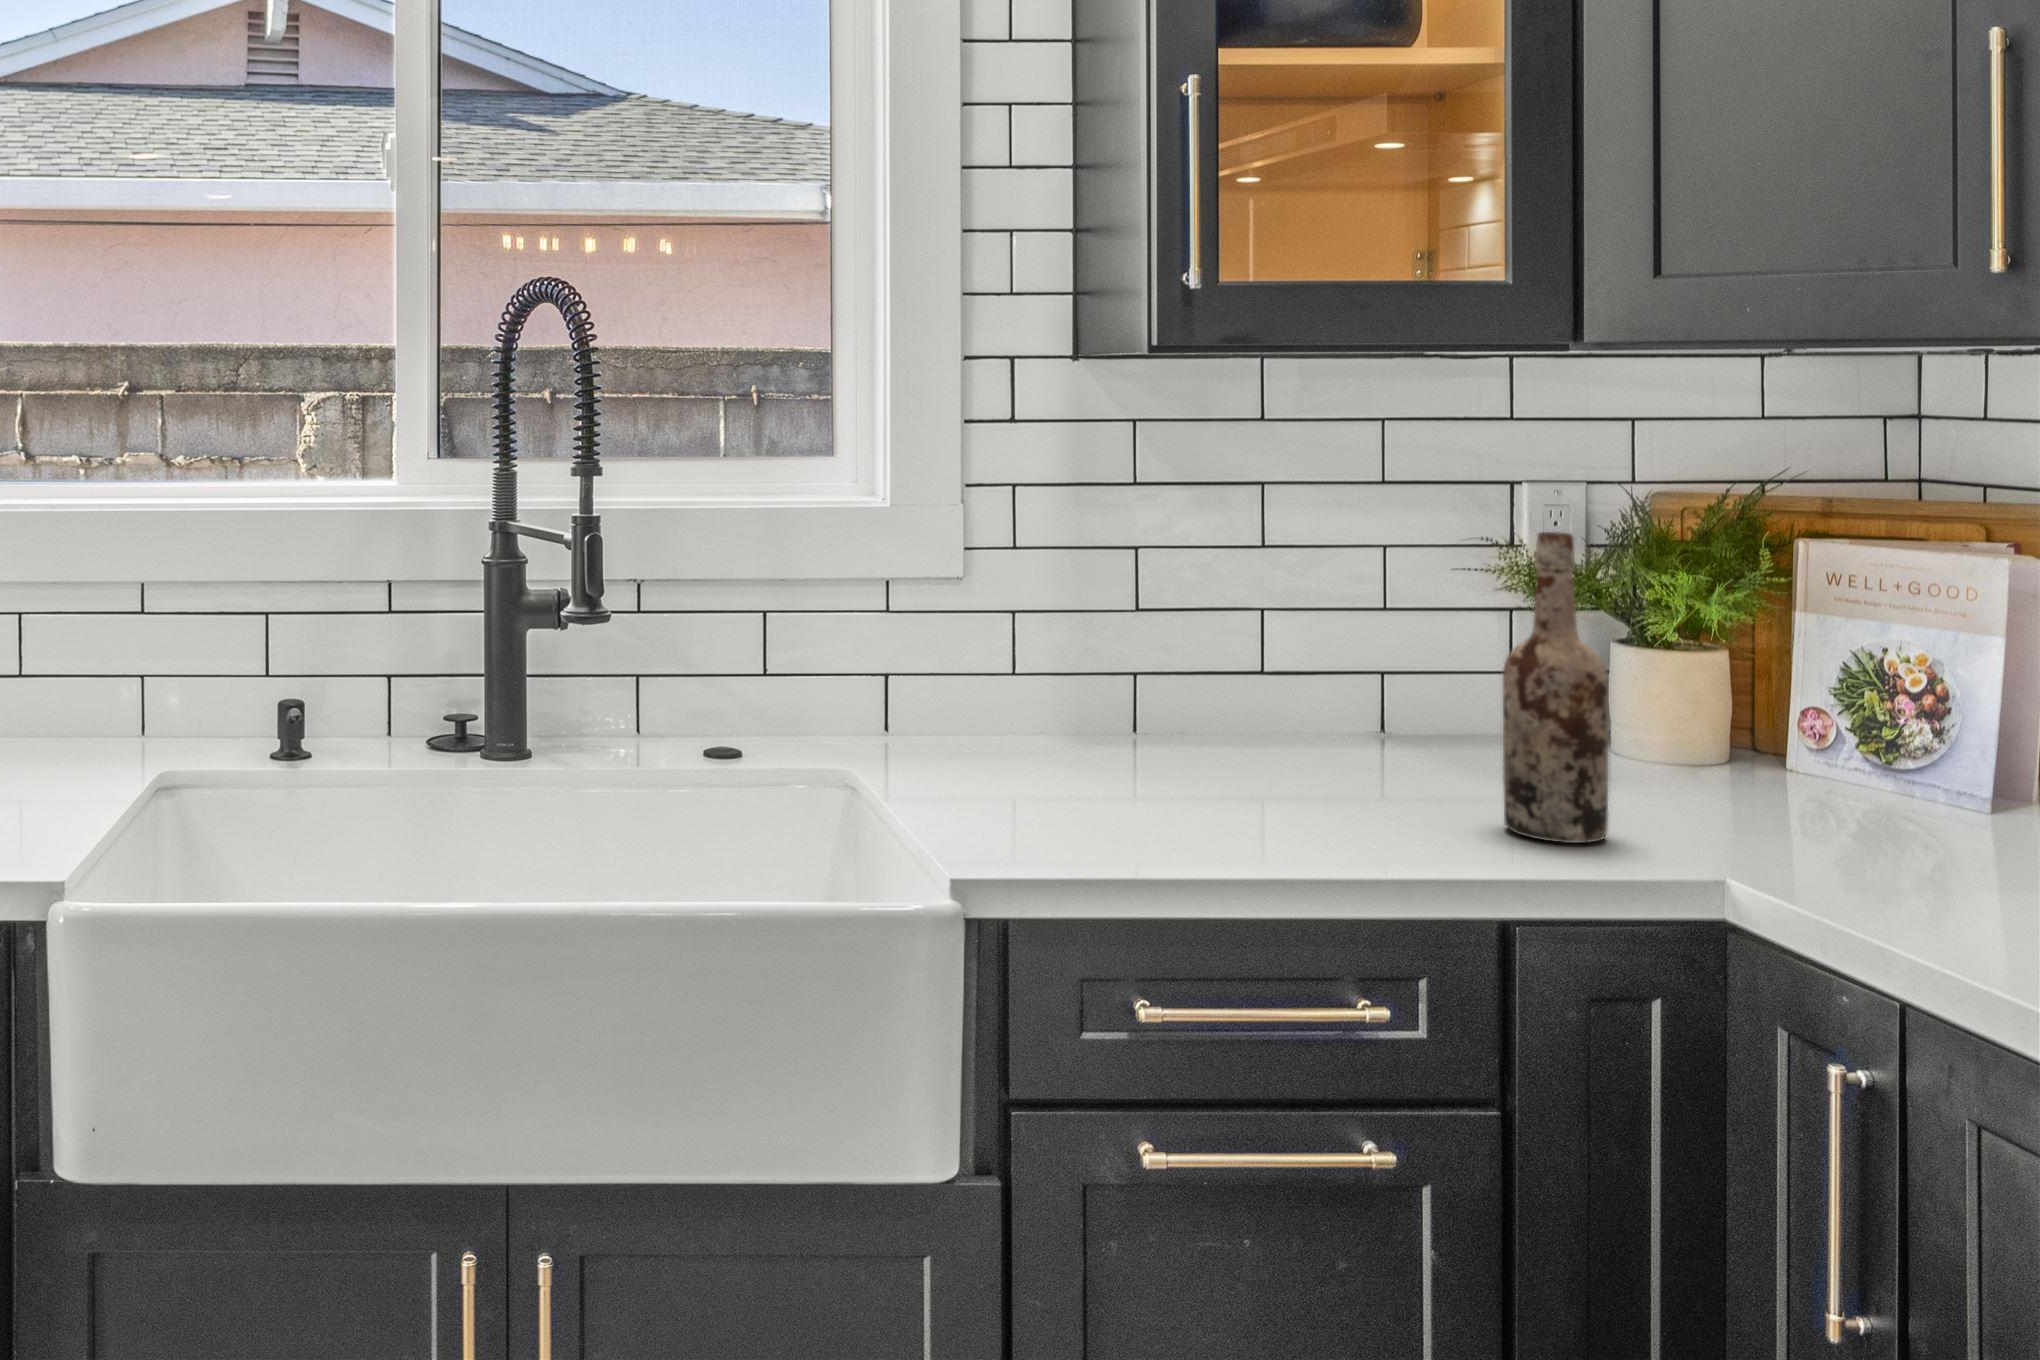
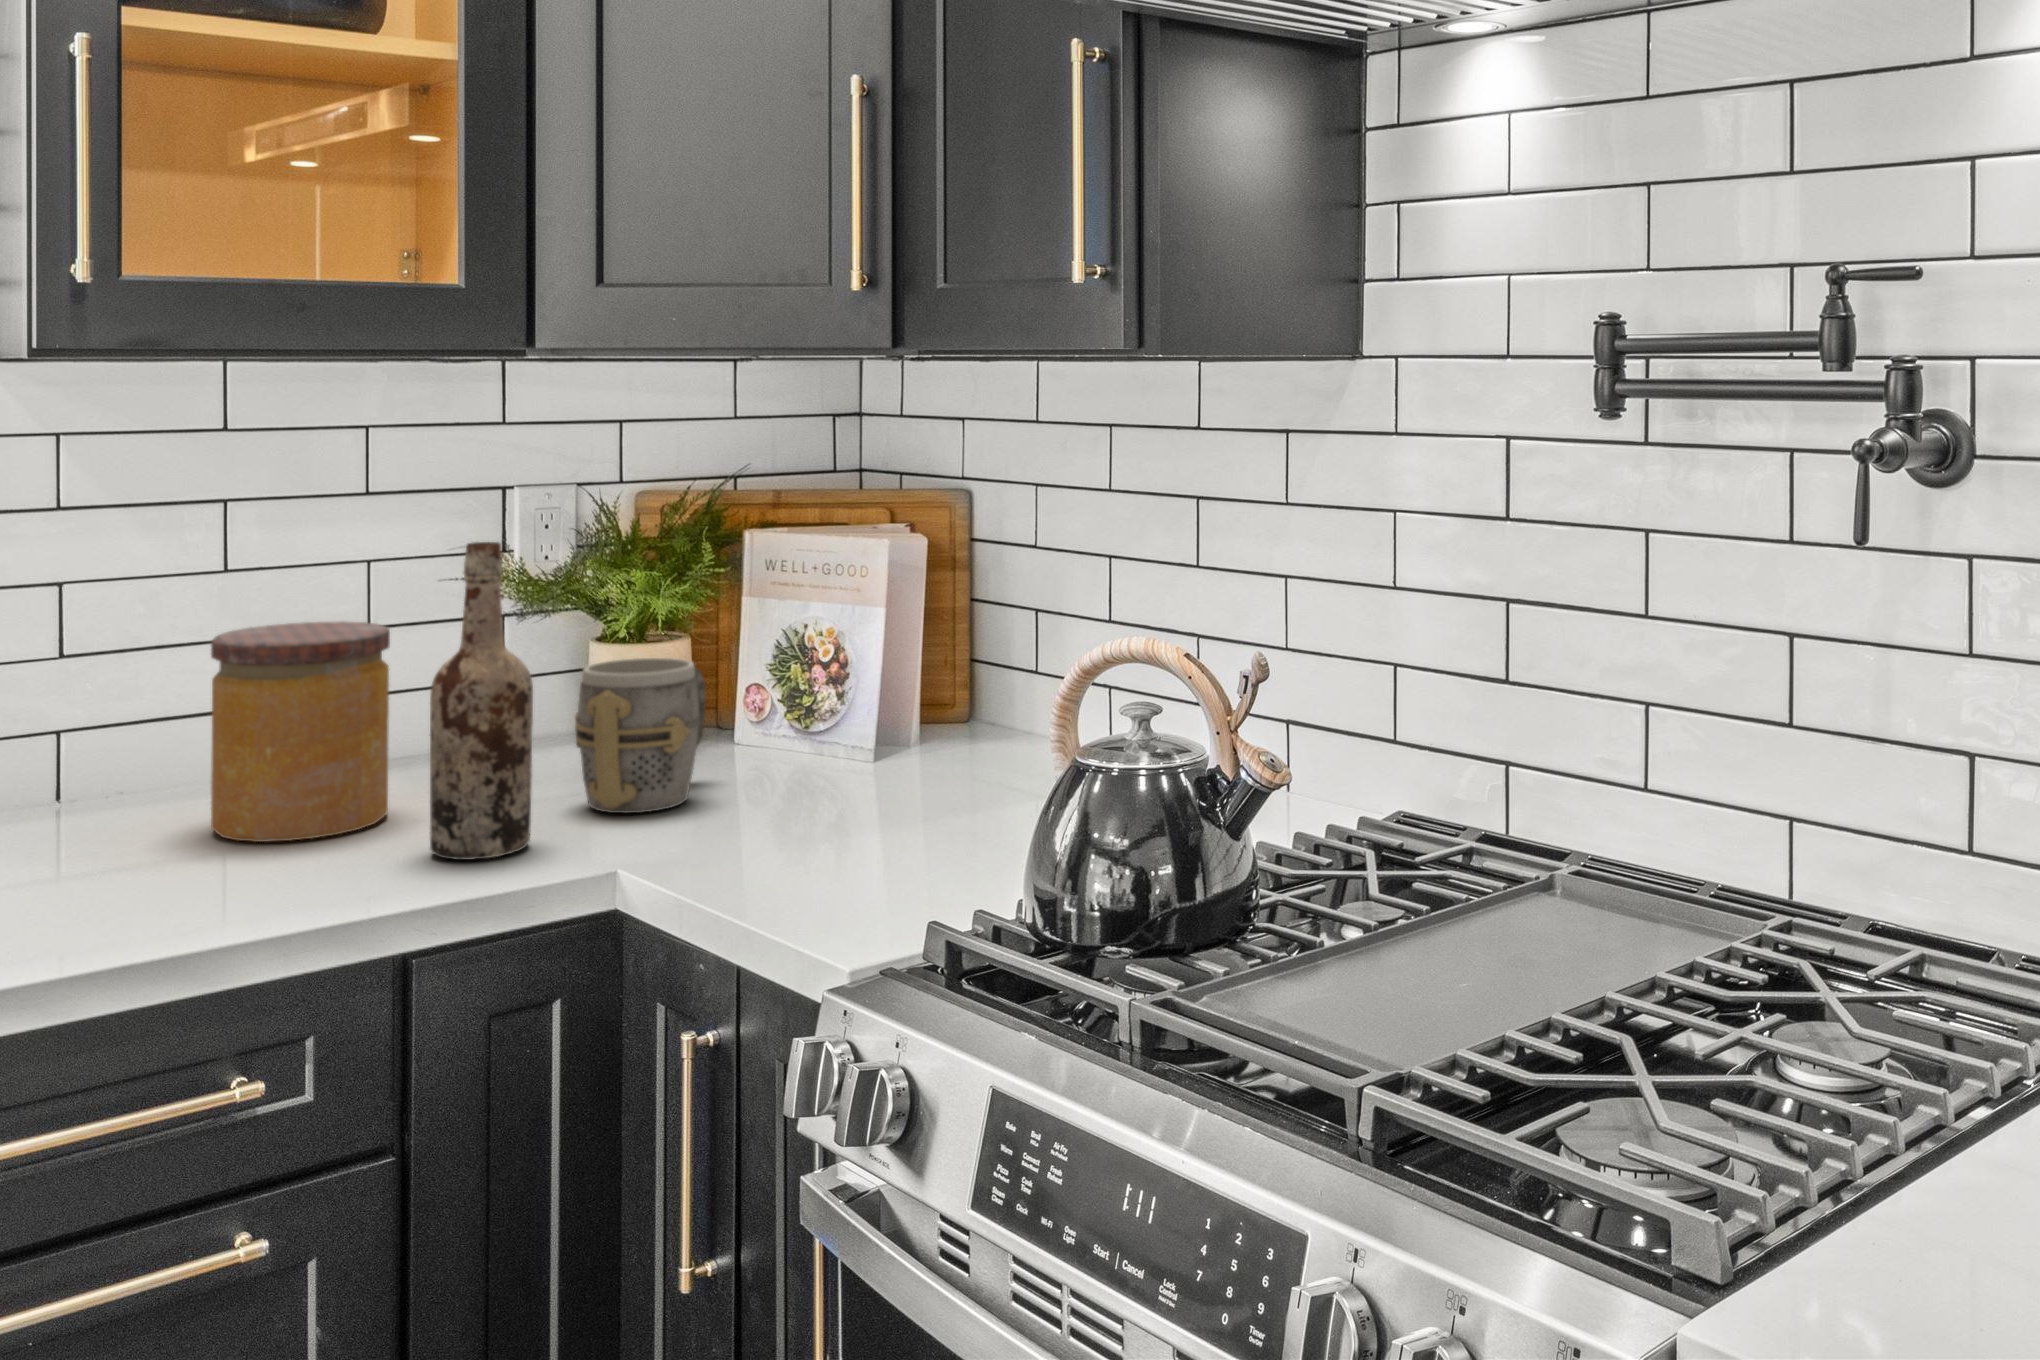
jar: none [1280,596,1440,796] -> present [211,621,390,842]
mug: none [1632,664,1778,825] -> present [575,658,705,813]

